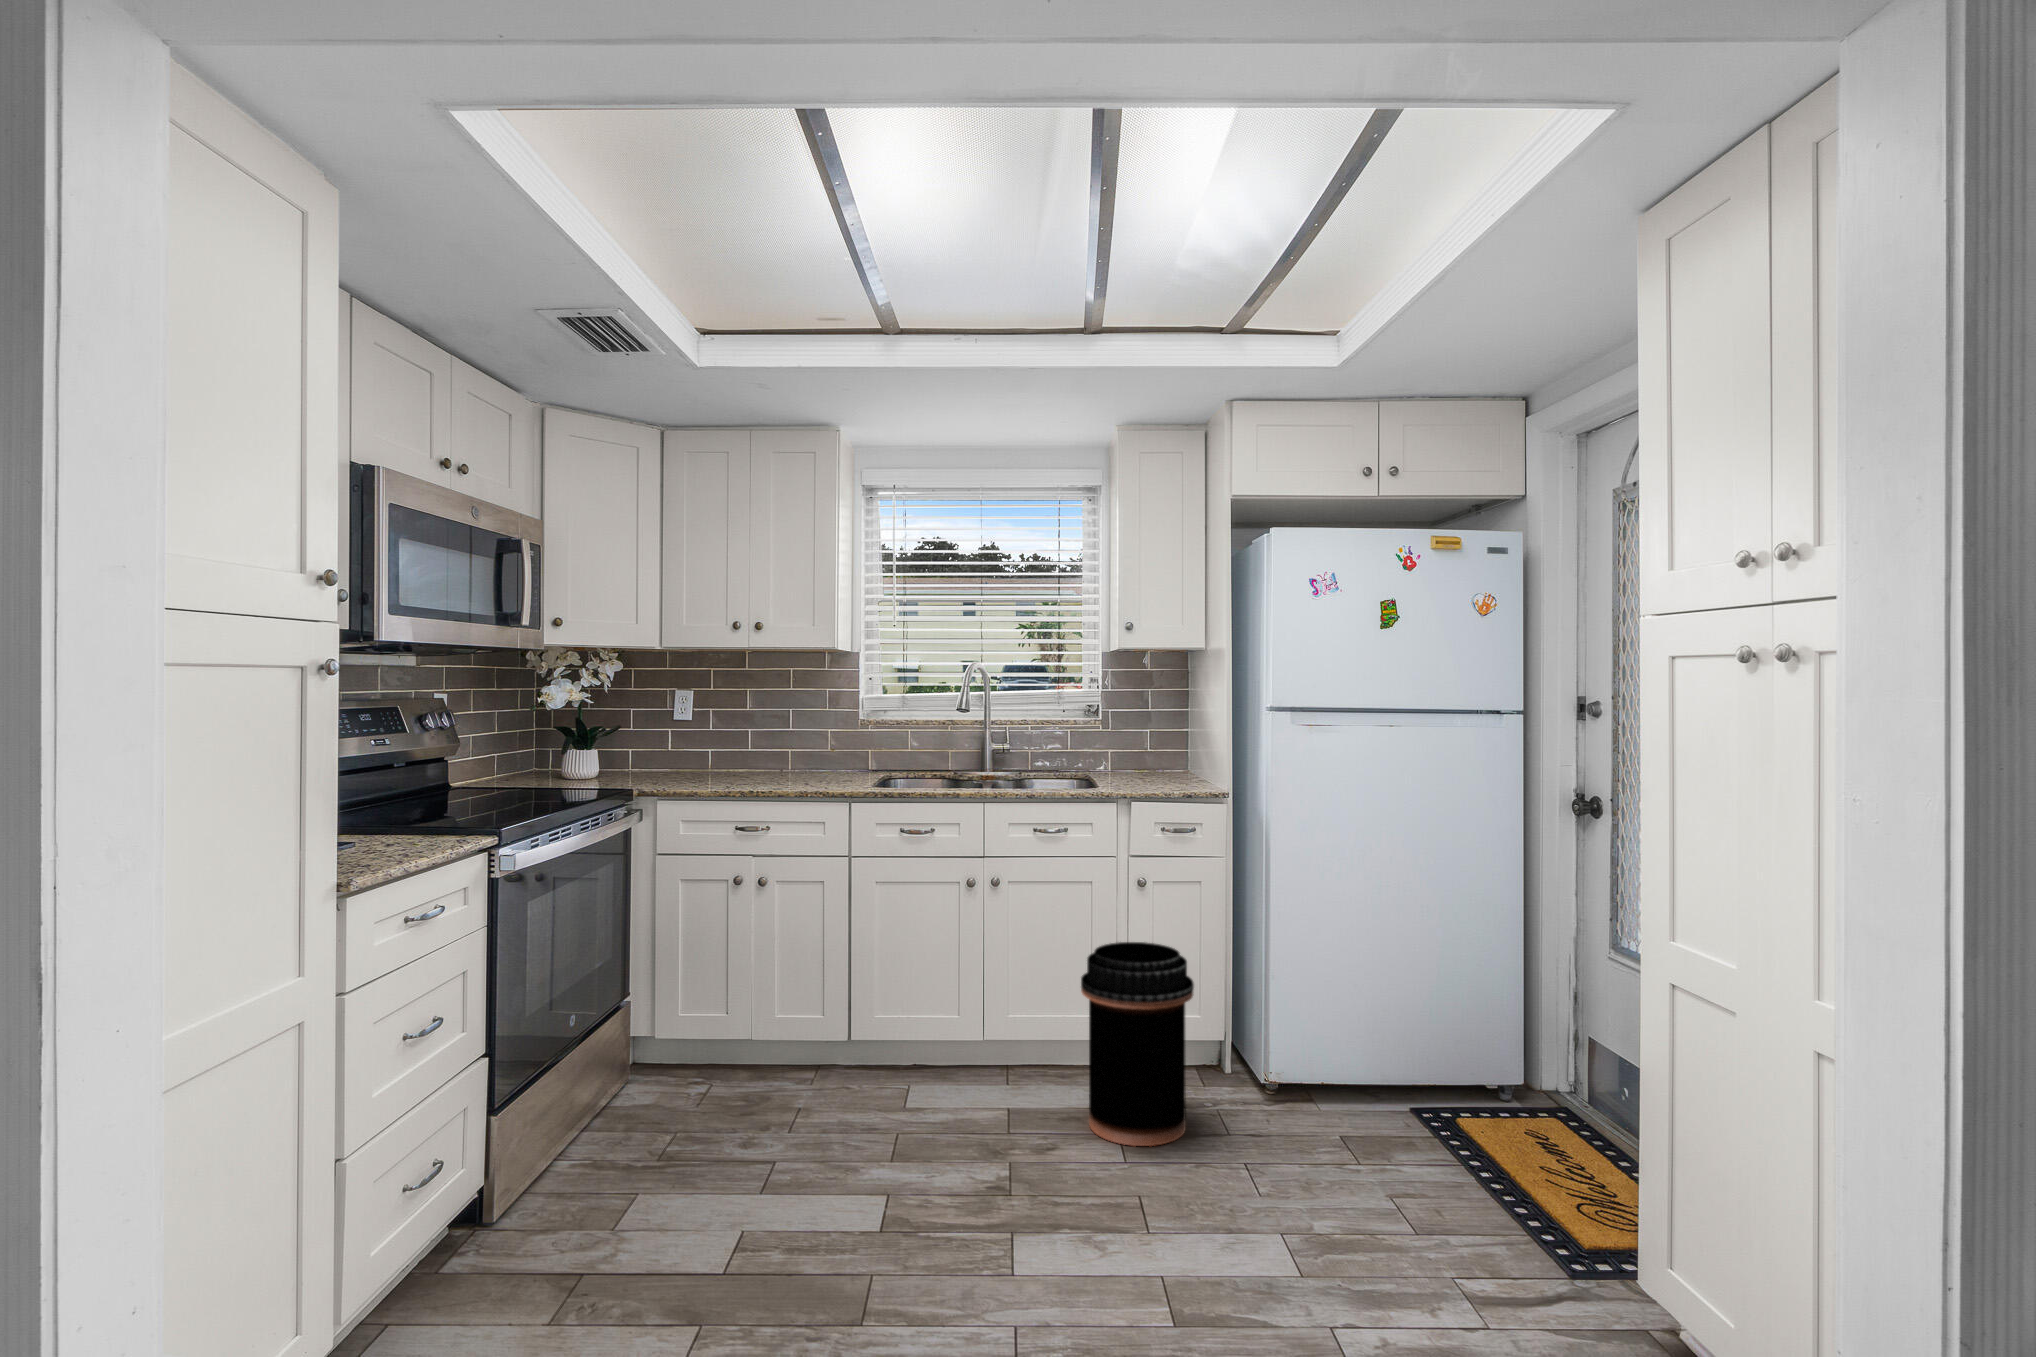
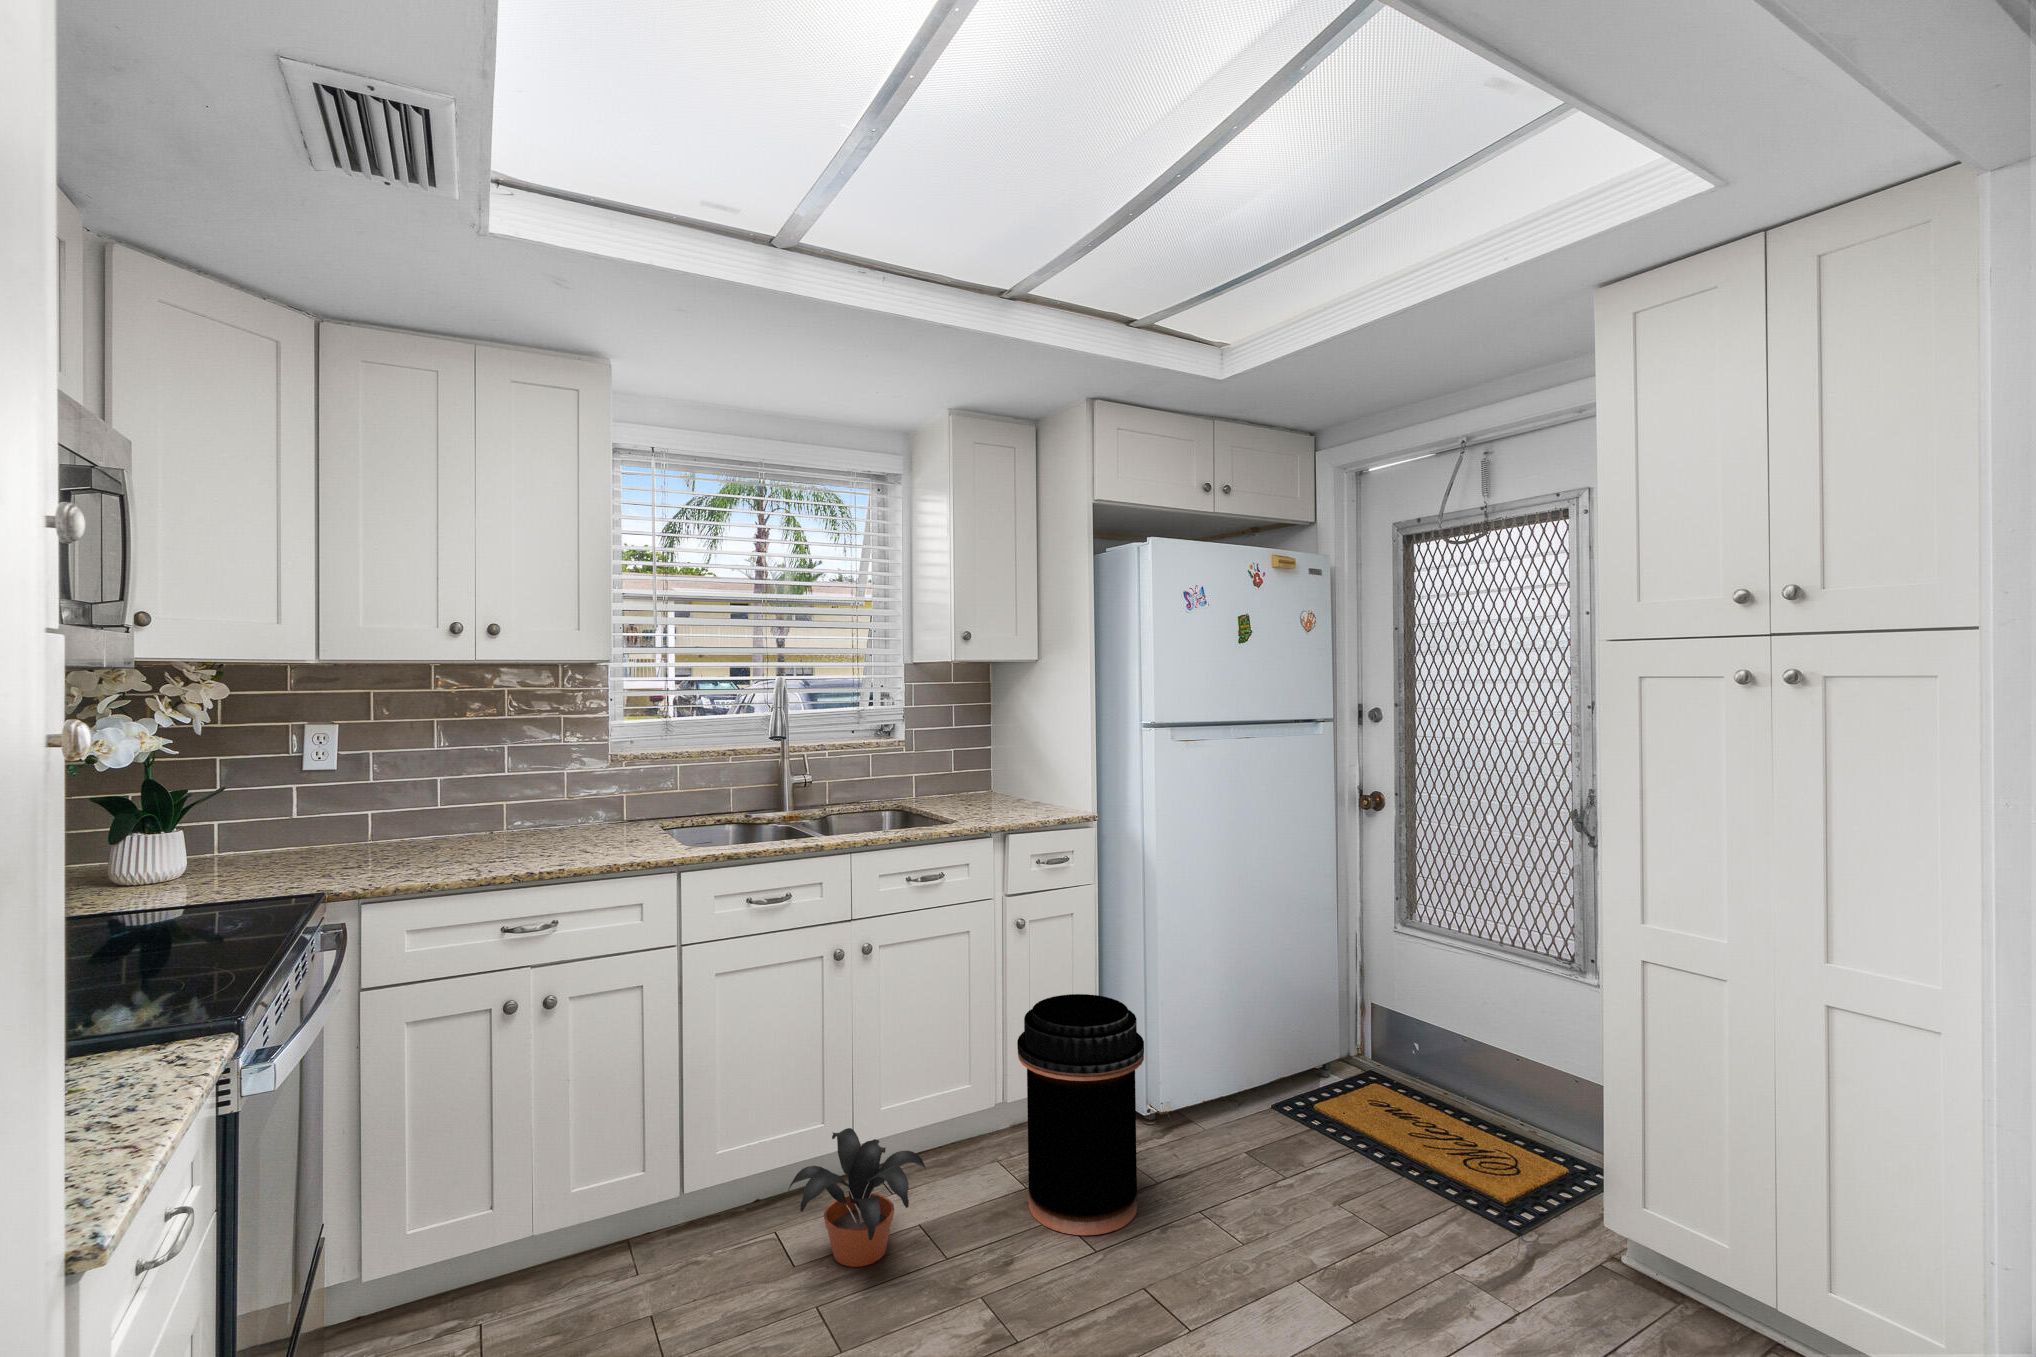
potted plant: none [889,1016,998,1116] -> present [788,1128,926,1267]

